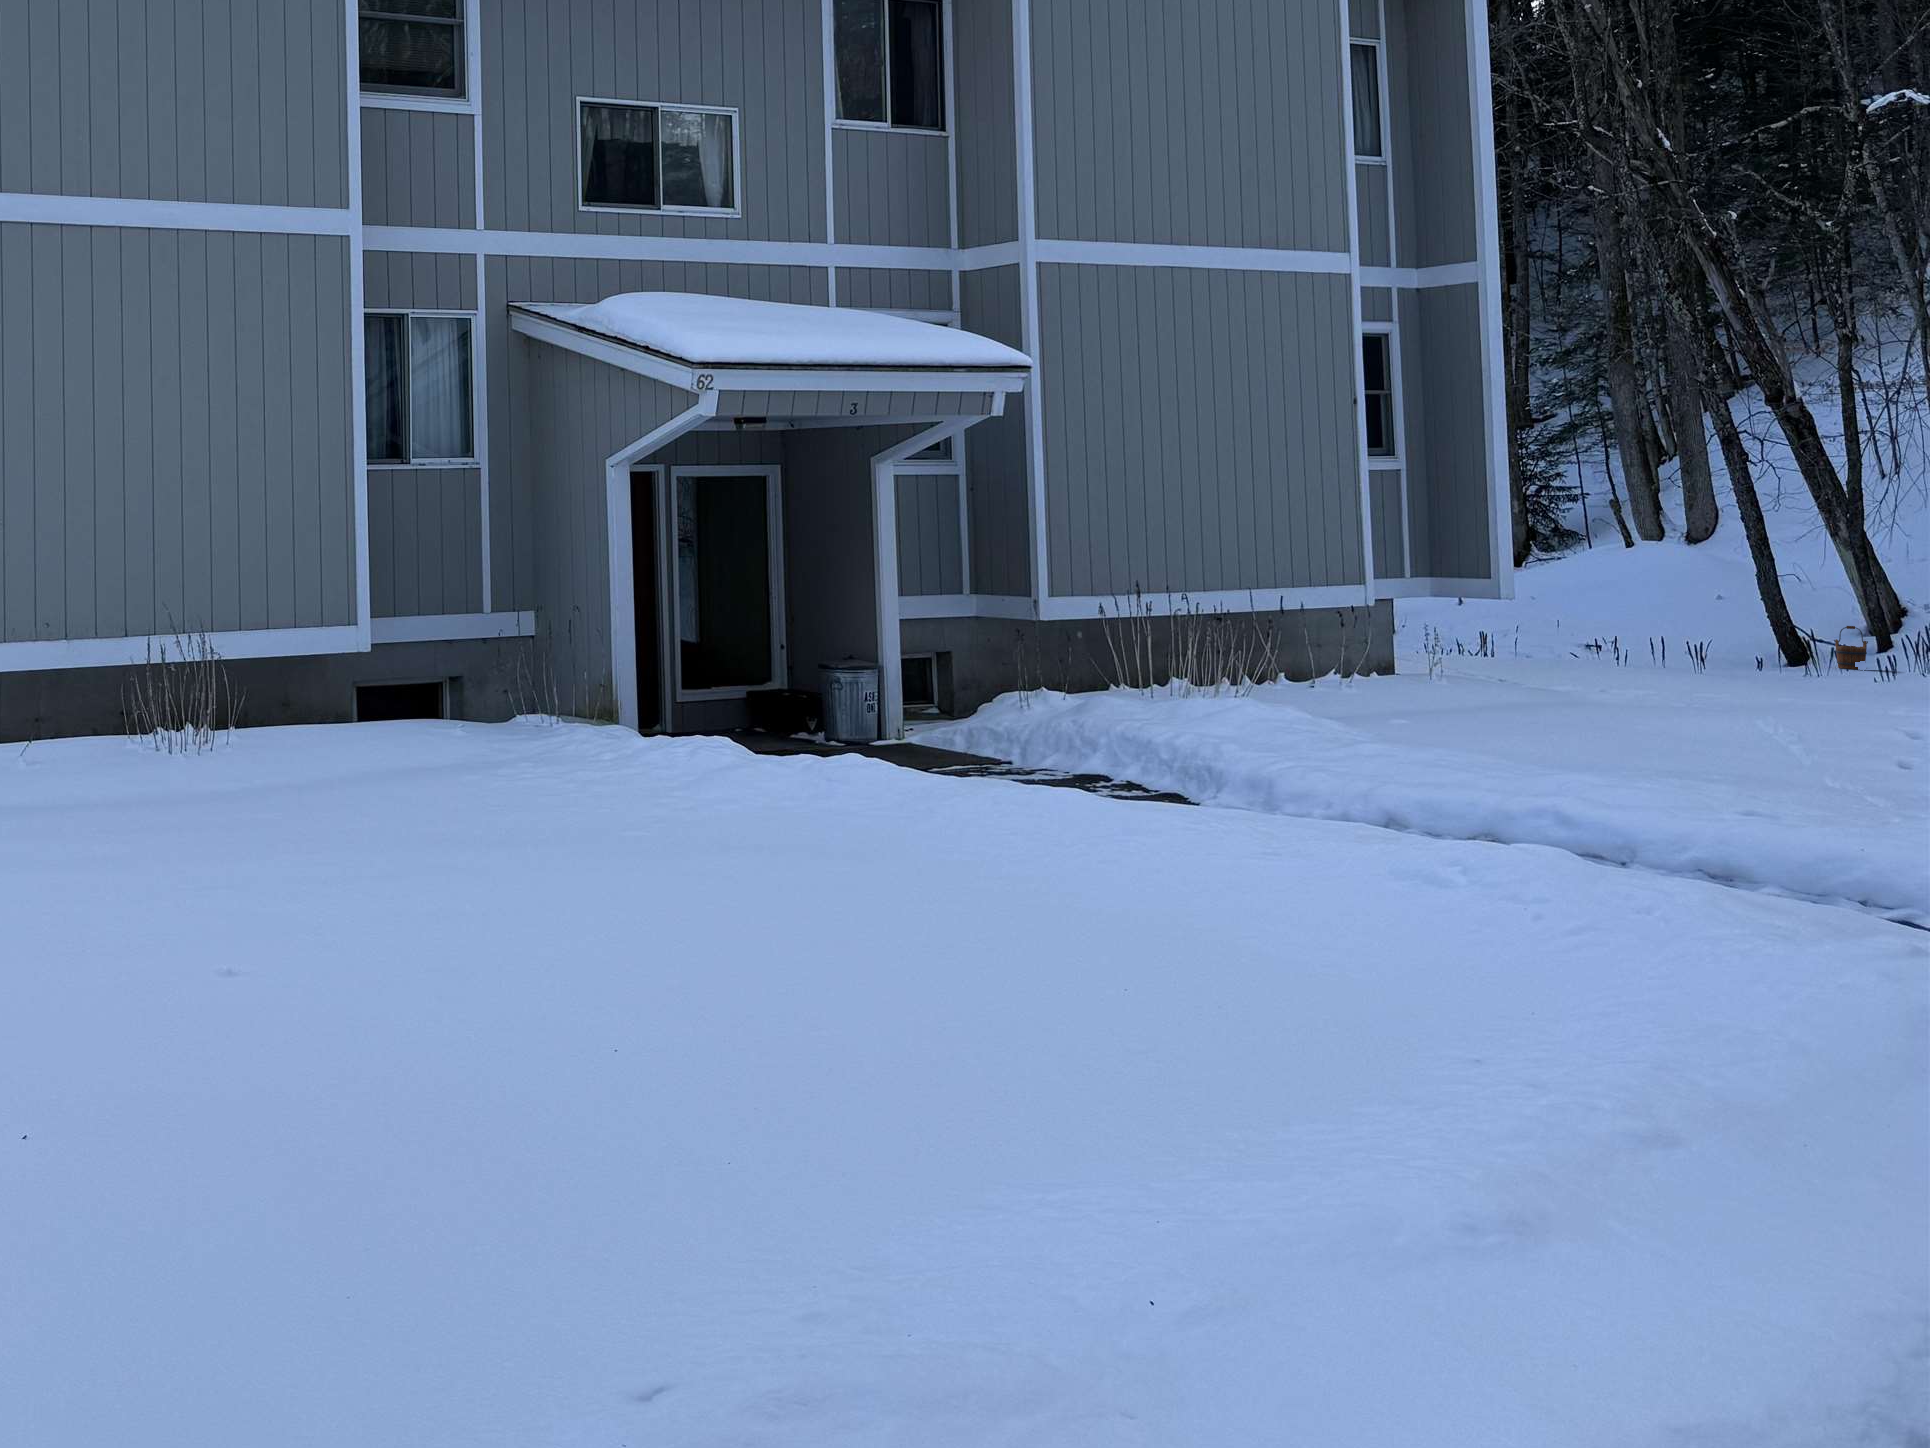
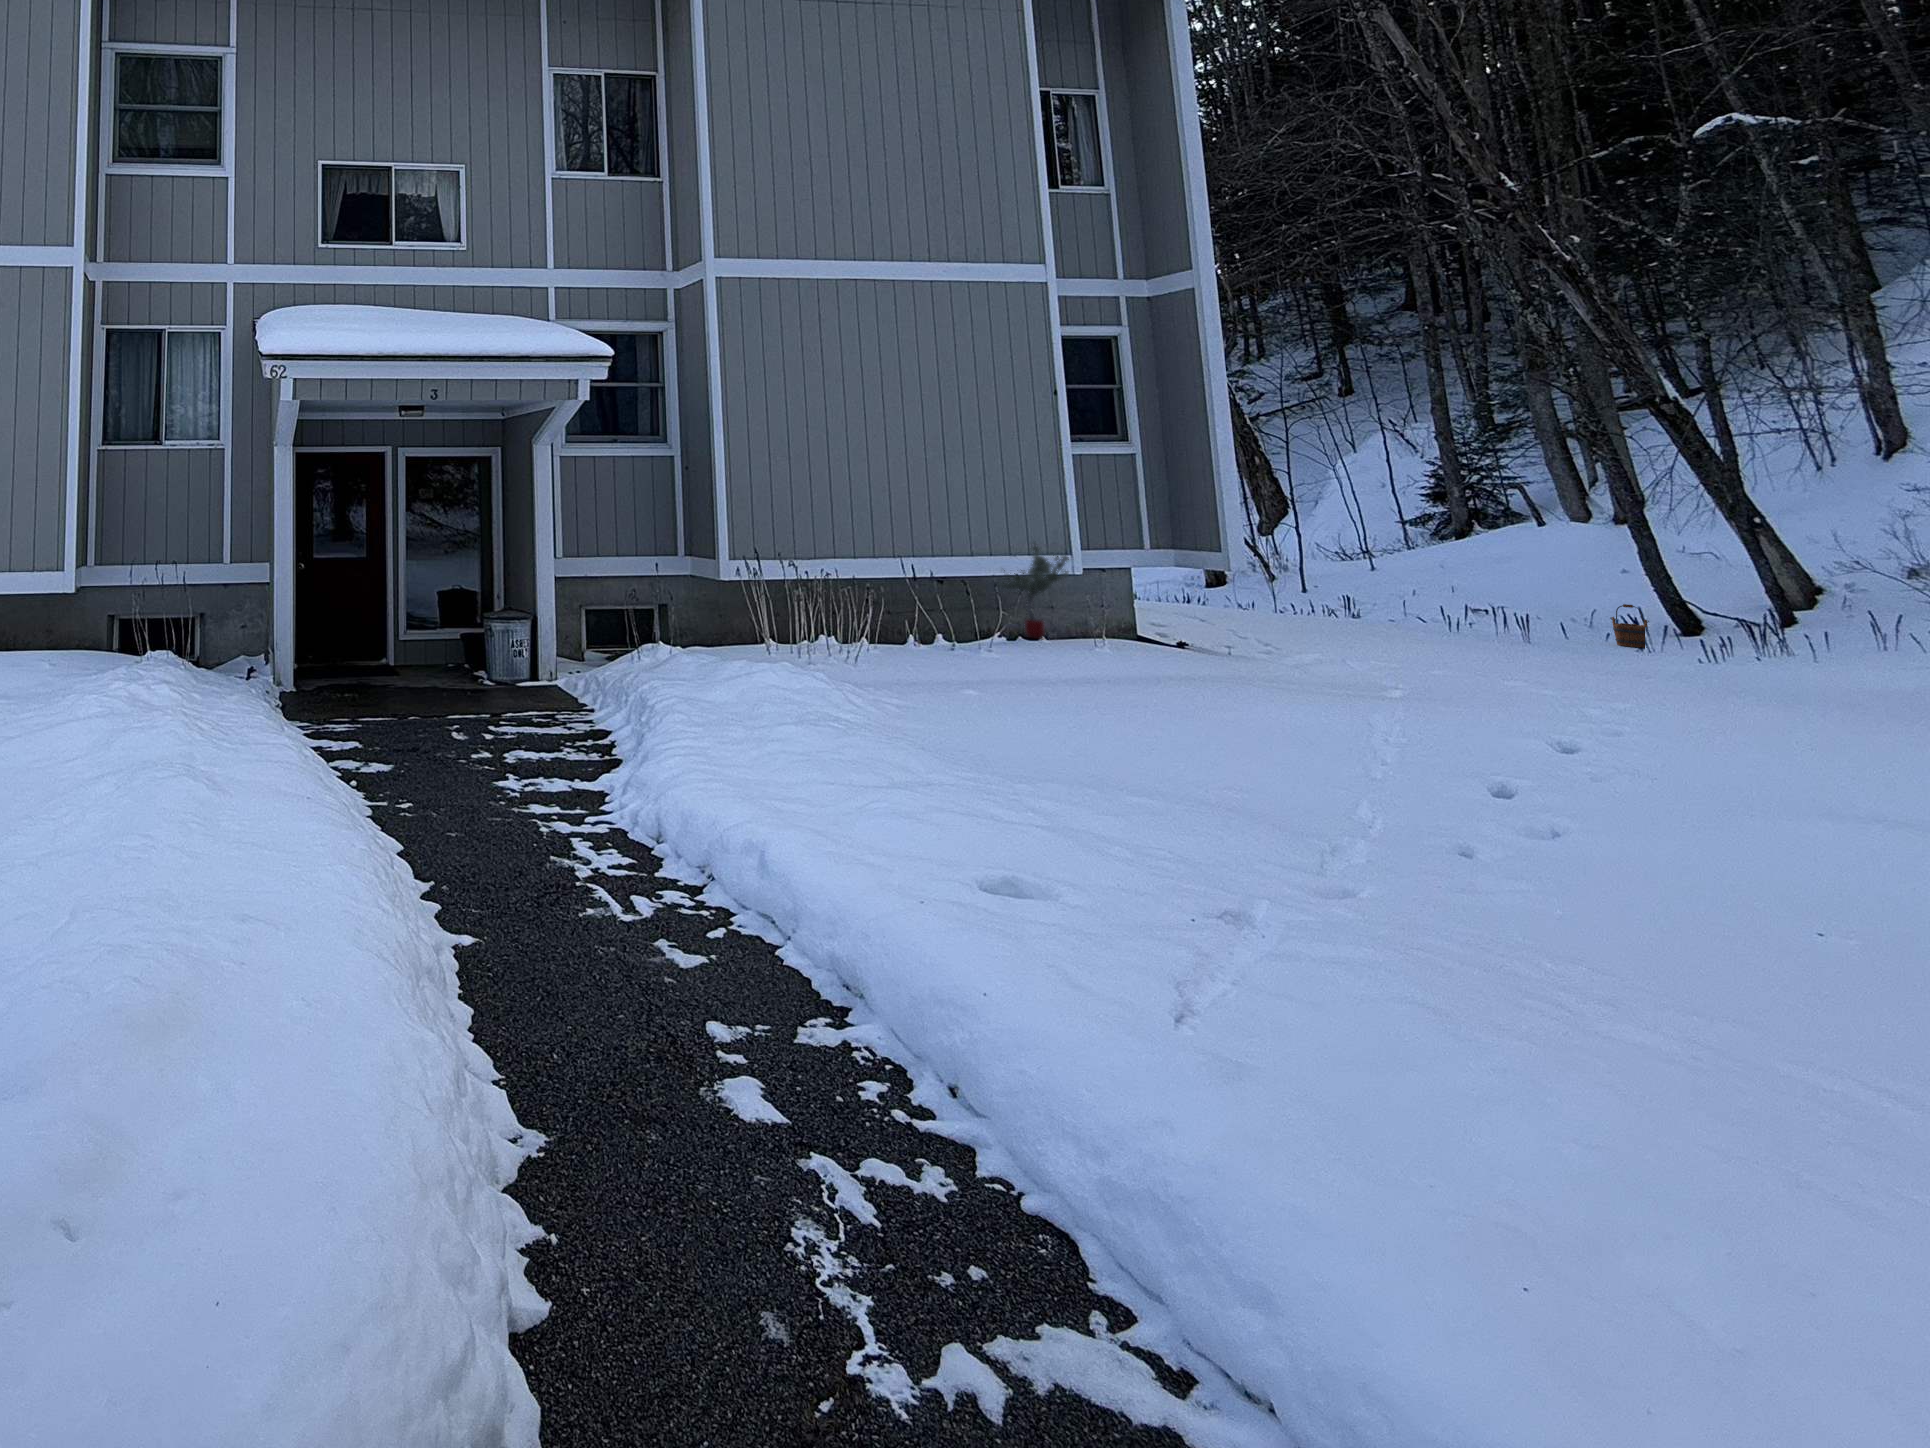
potted tree: none [1311,573,1386,682] -> present [999,543,1069,639]

